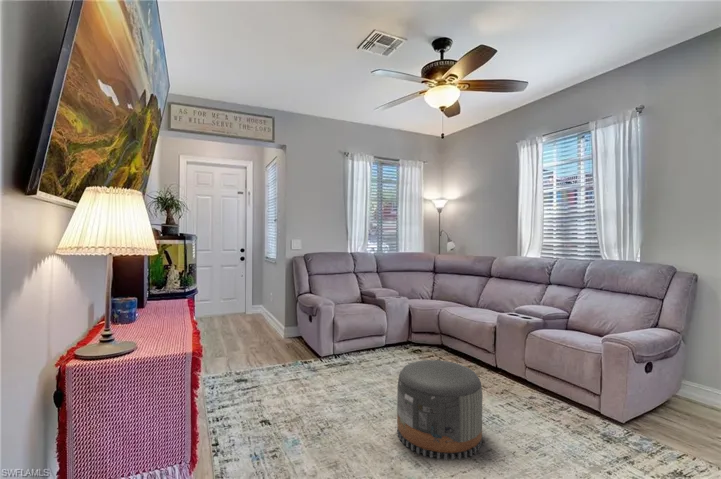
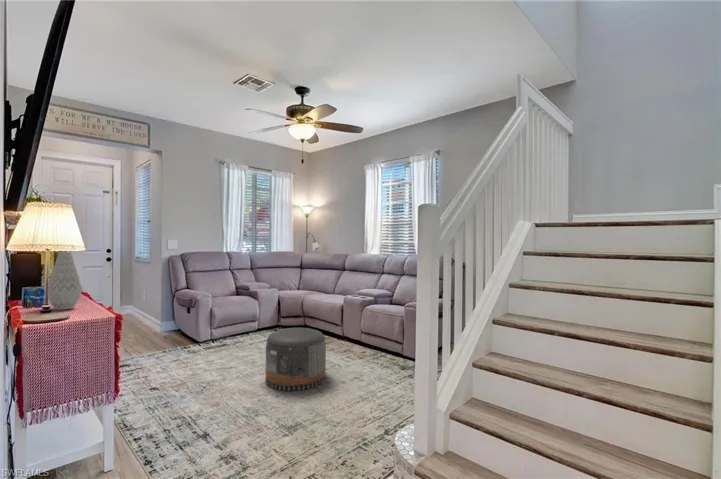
vase: none [129,256,173,331] -> present [48,252,83,310]

